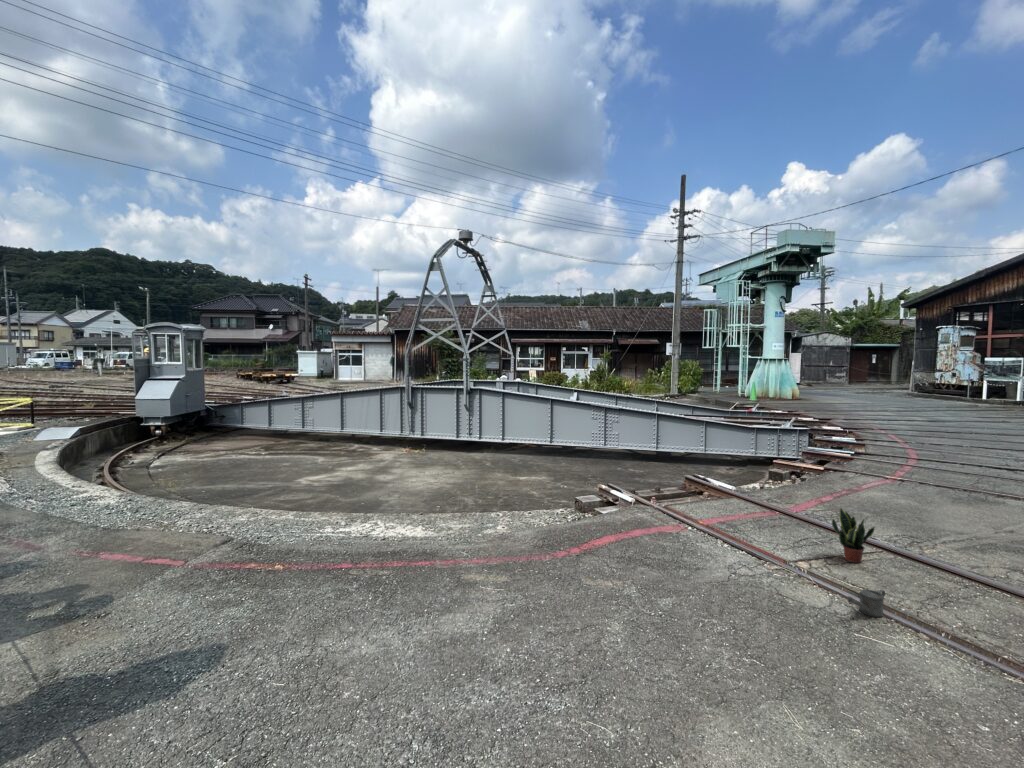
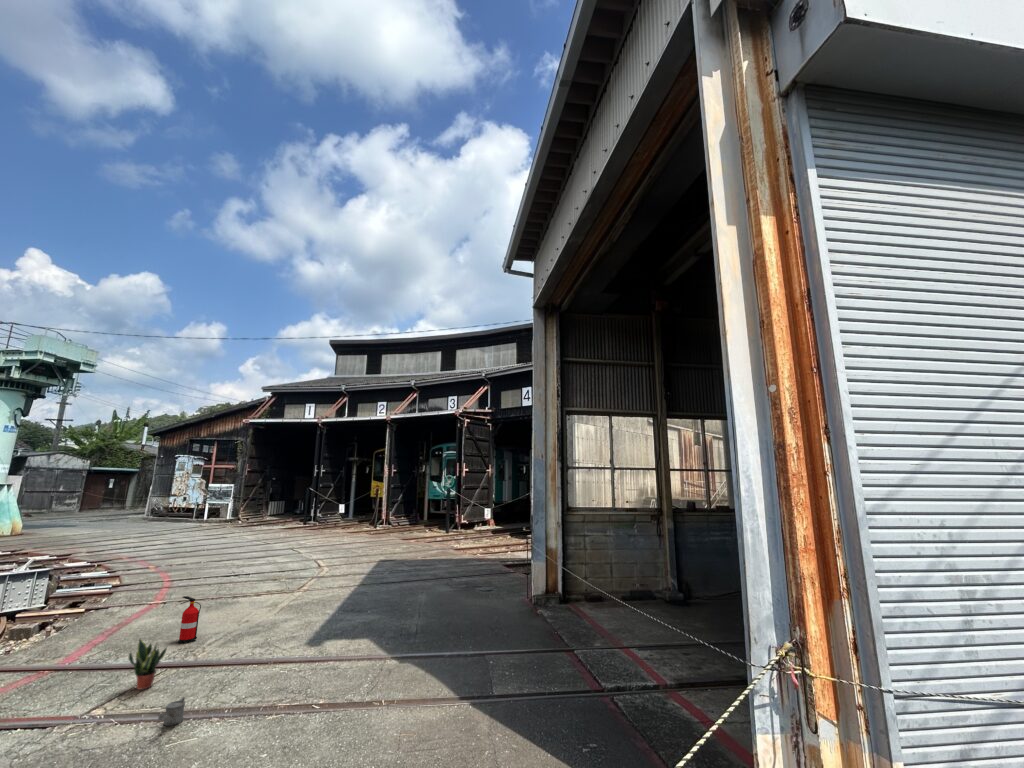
fire extinguisher: none [903,477,930,532] -> present [179,596,201,643]

